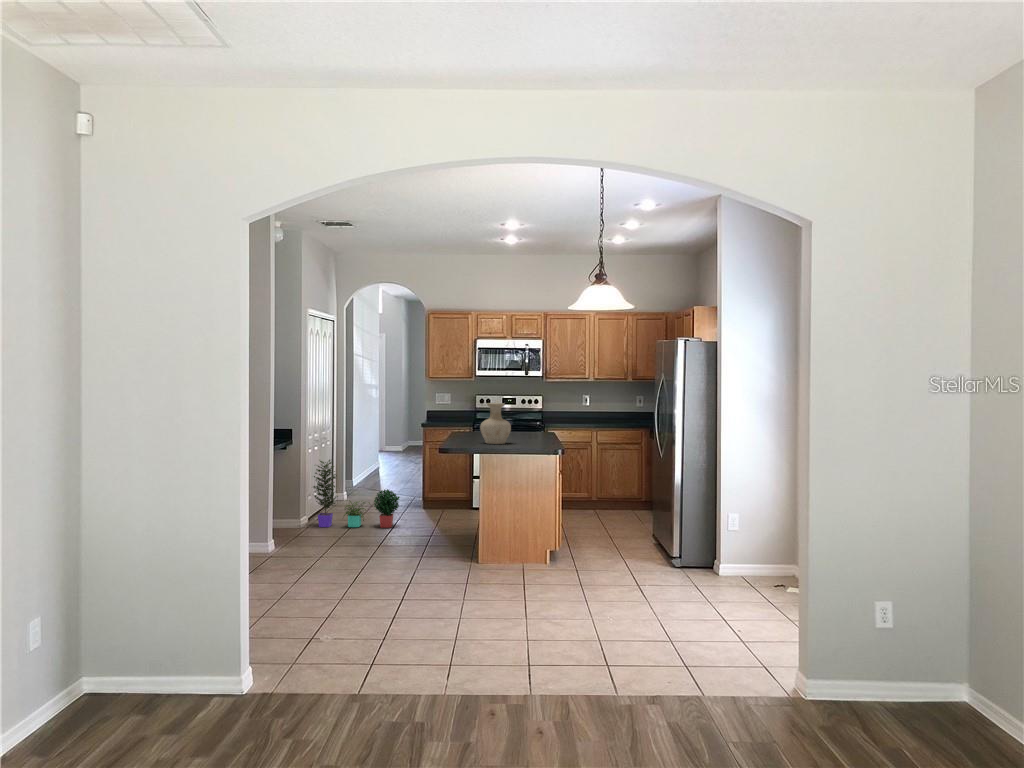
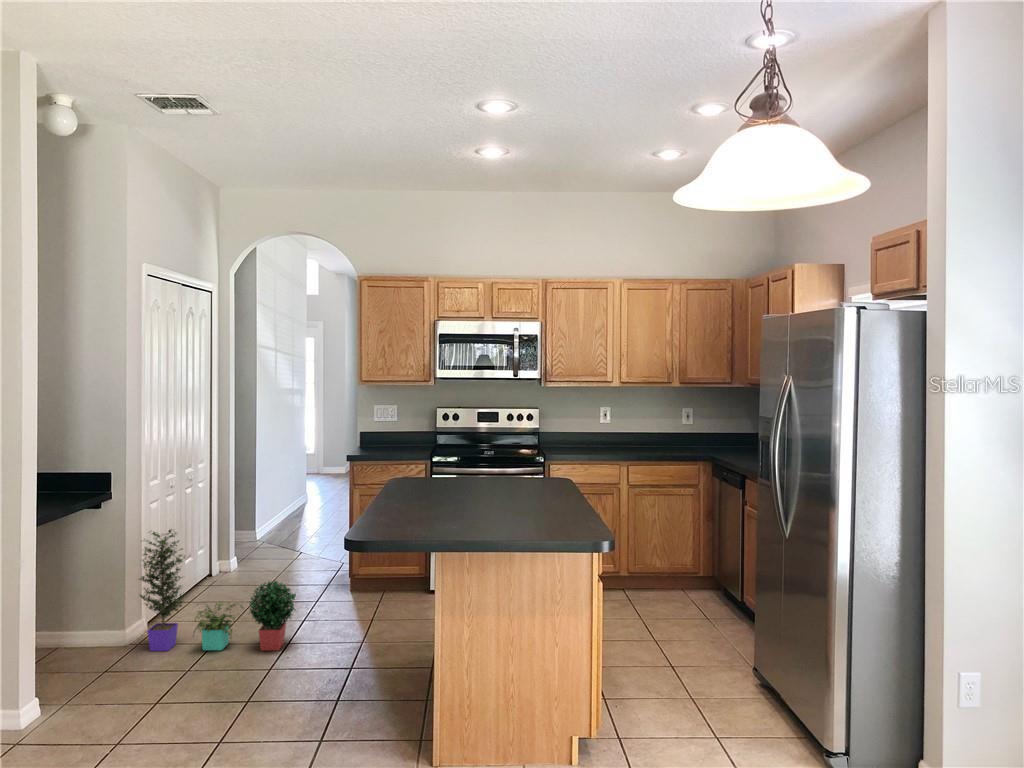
vase: present [480,403,511,444] -> none [432,440,495,527]

